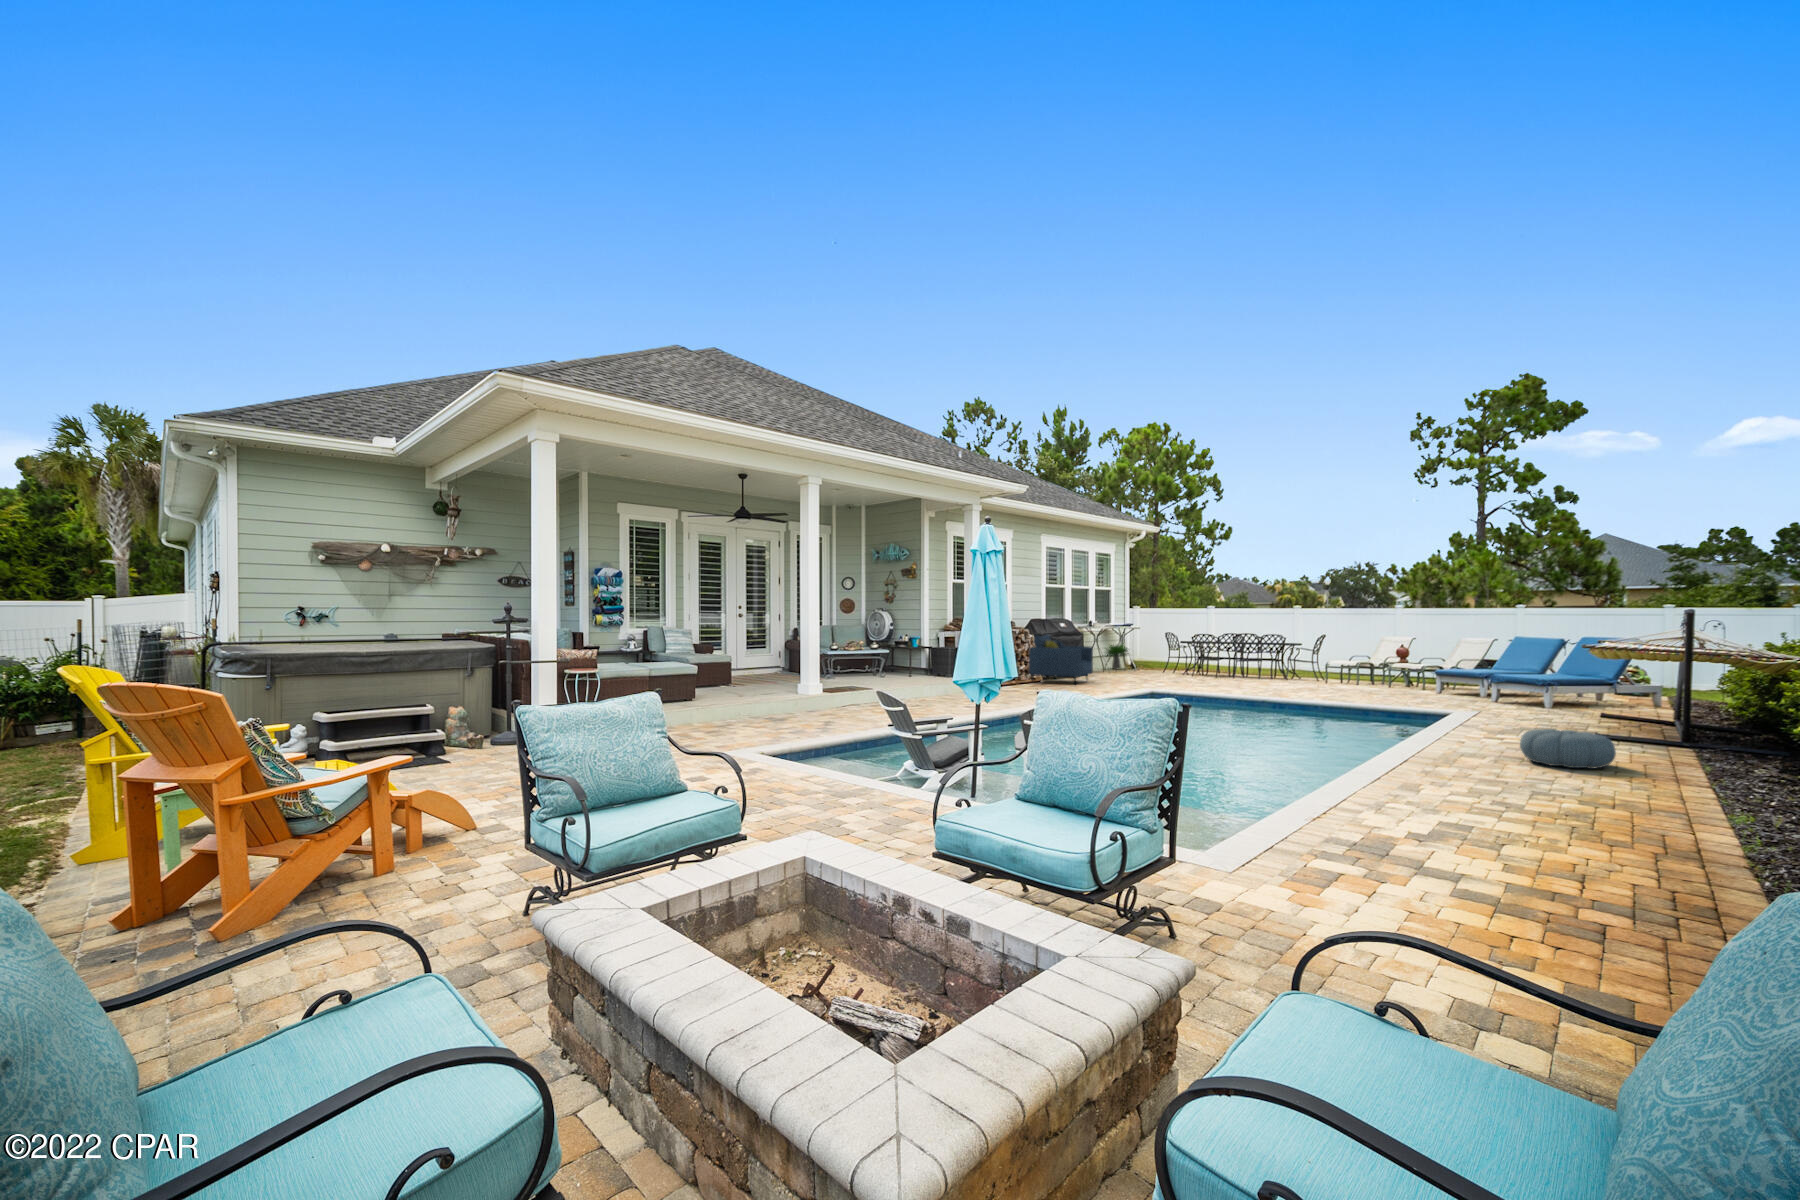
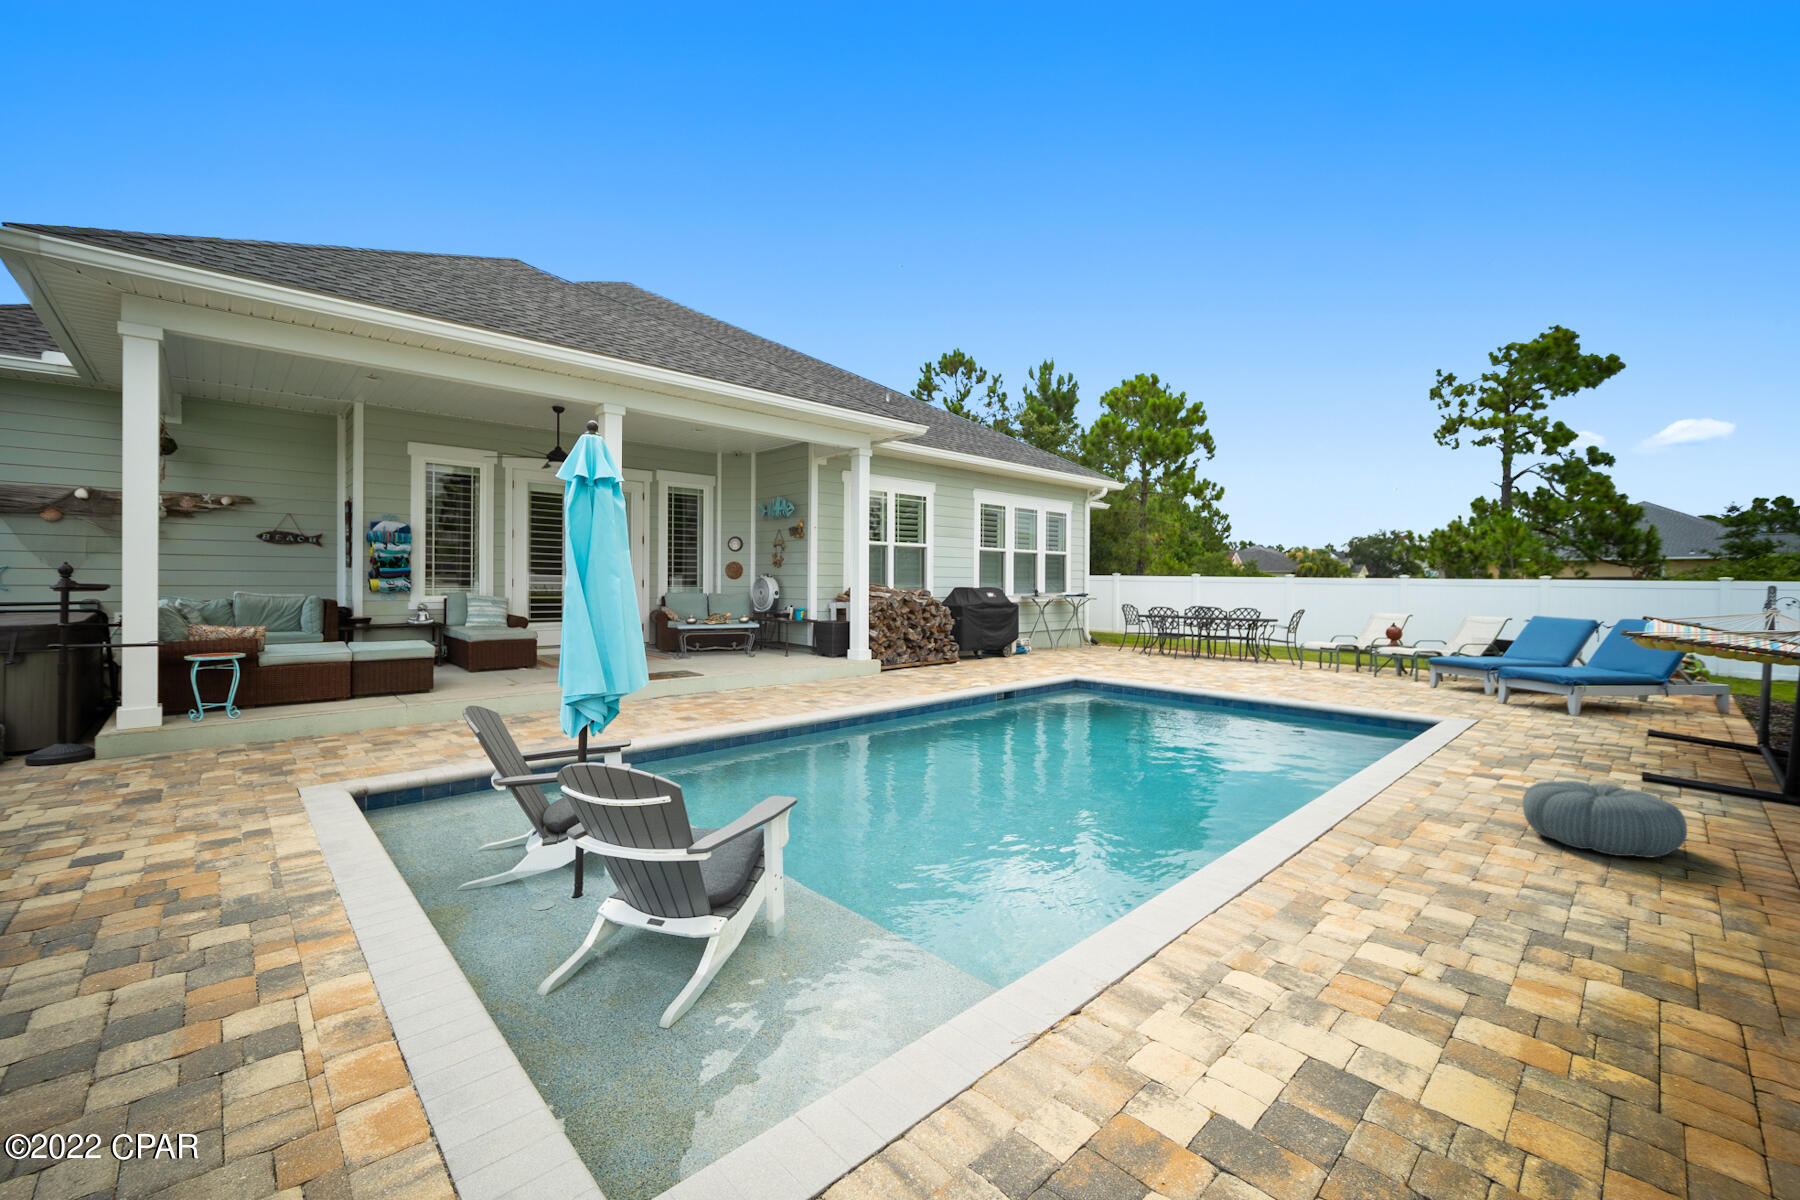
armchair: present [1029,634,1093,684] -> none [942,606,1019,668]
potted plant: present [1106,643,1129,669] -> none [1047,615,1085,647]

